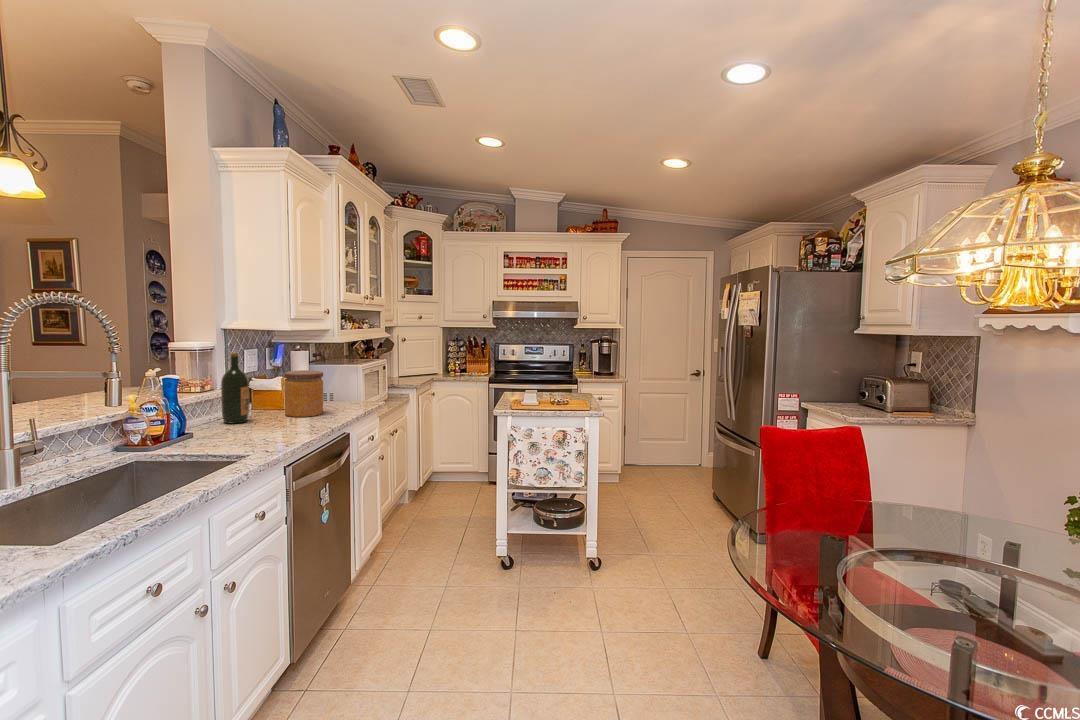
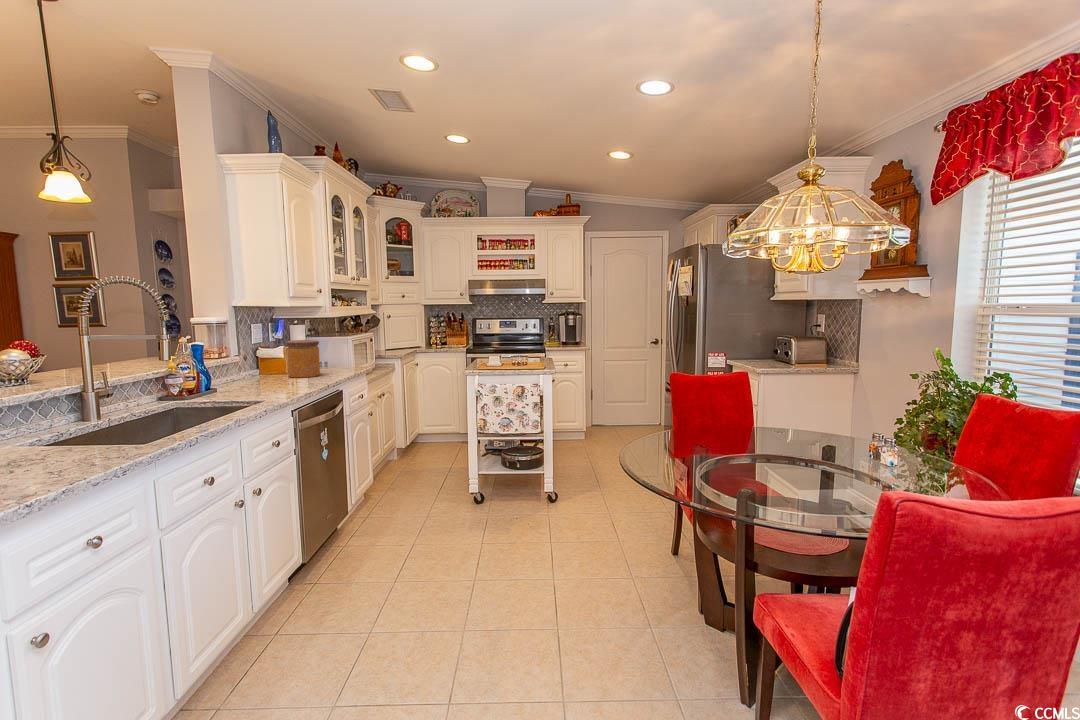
wine bottle: present [221,353,249,423] -> none [235,325,259,383]

